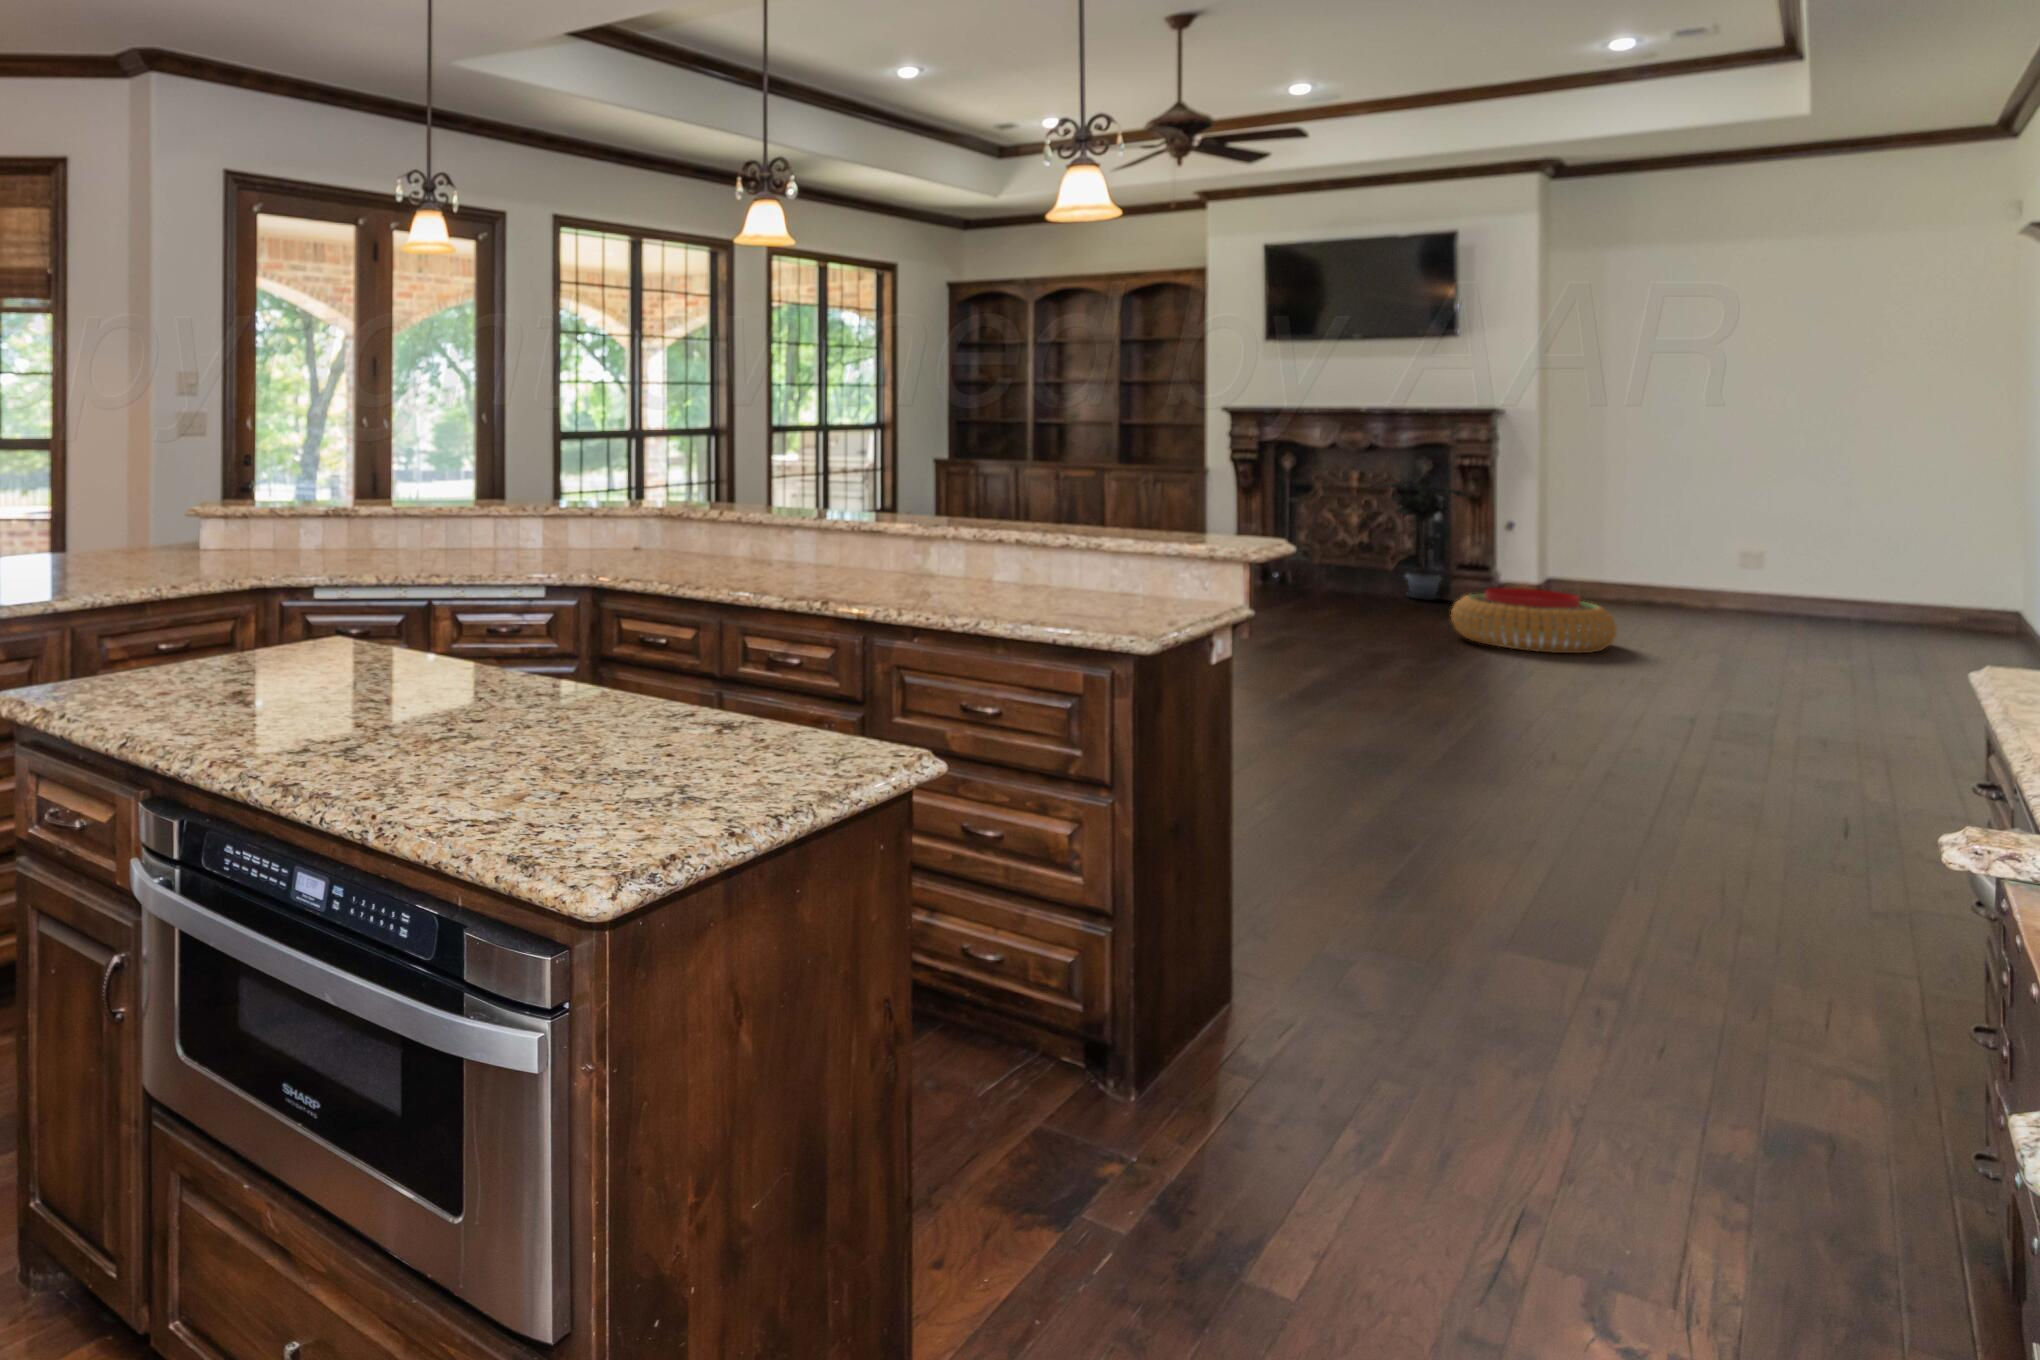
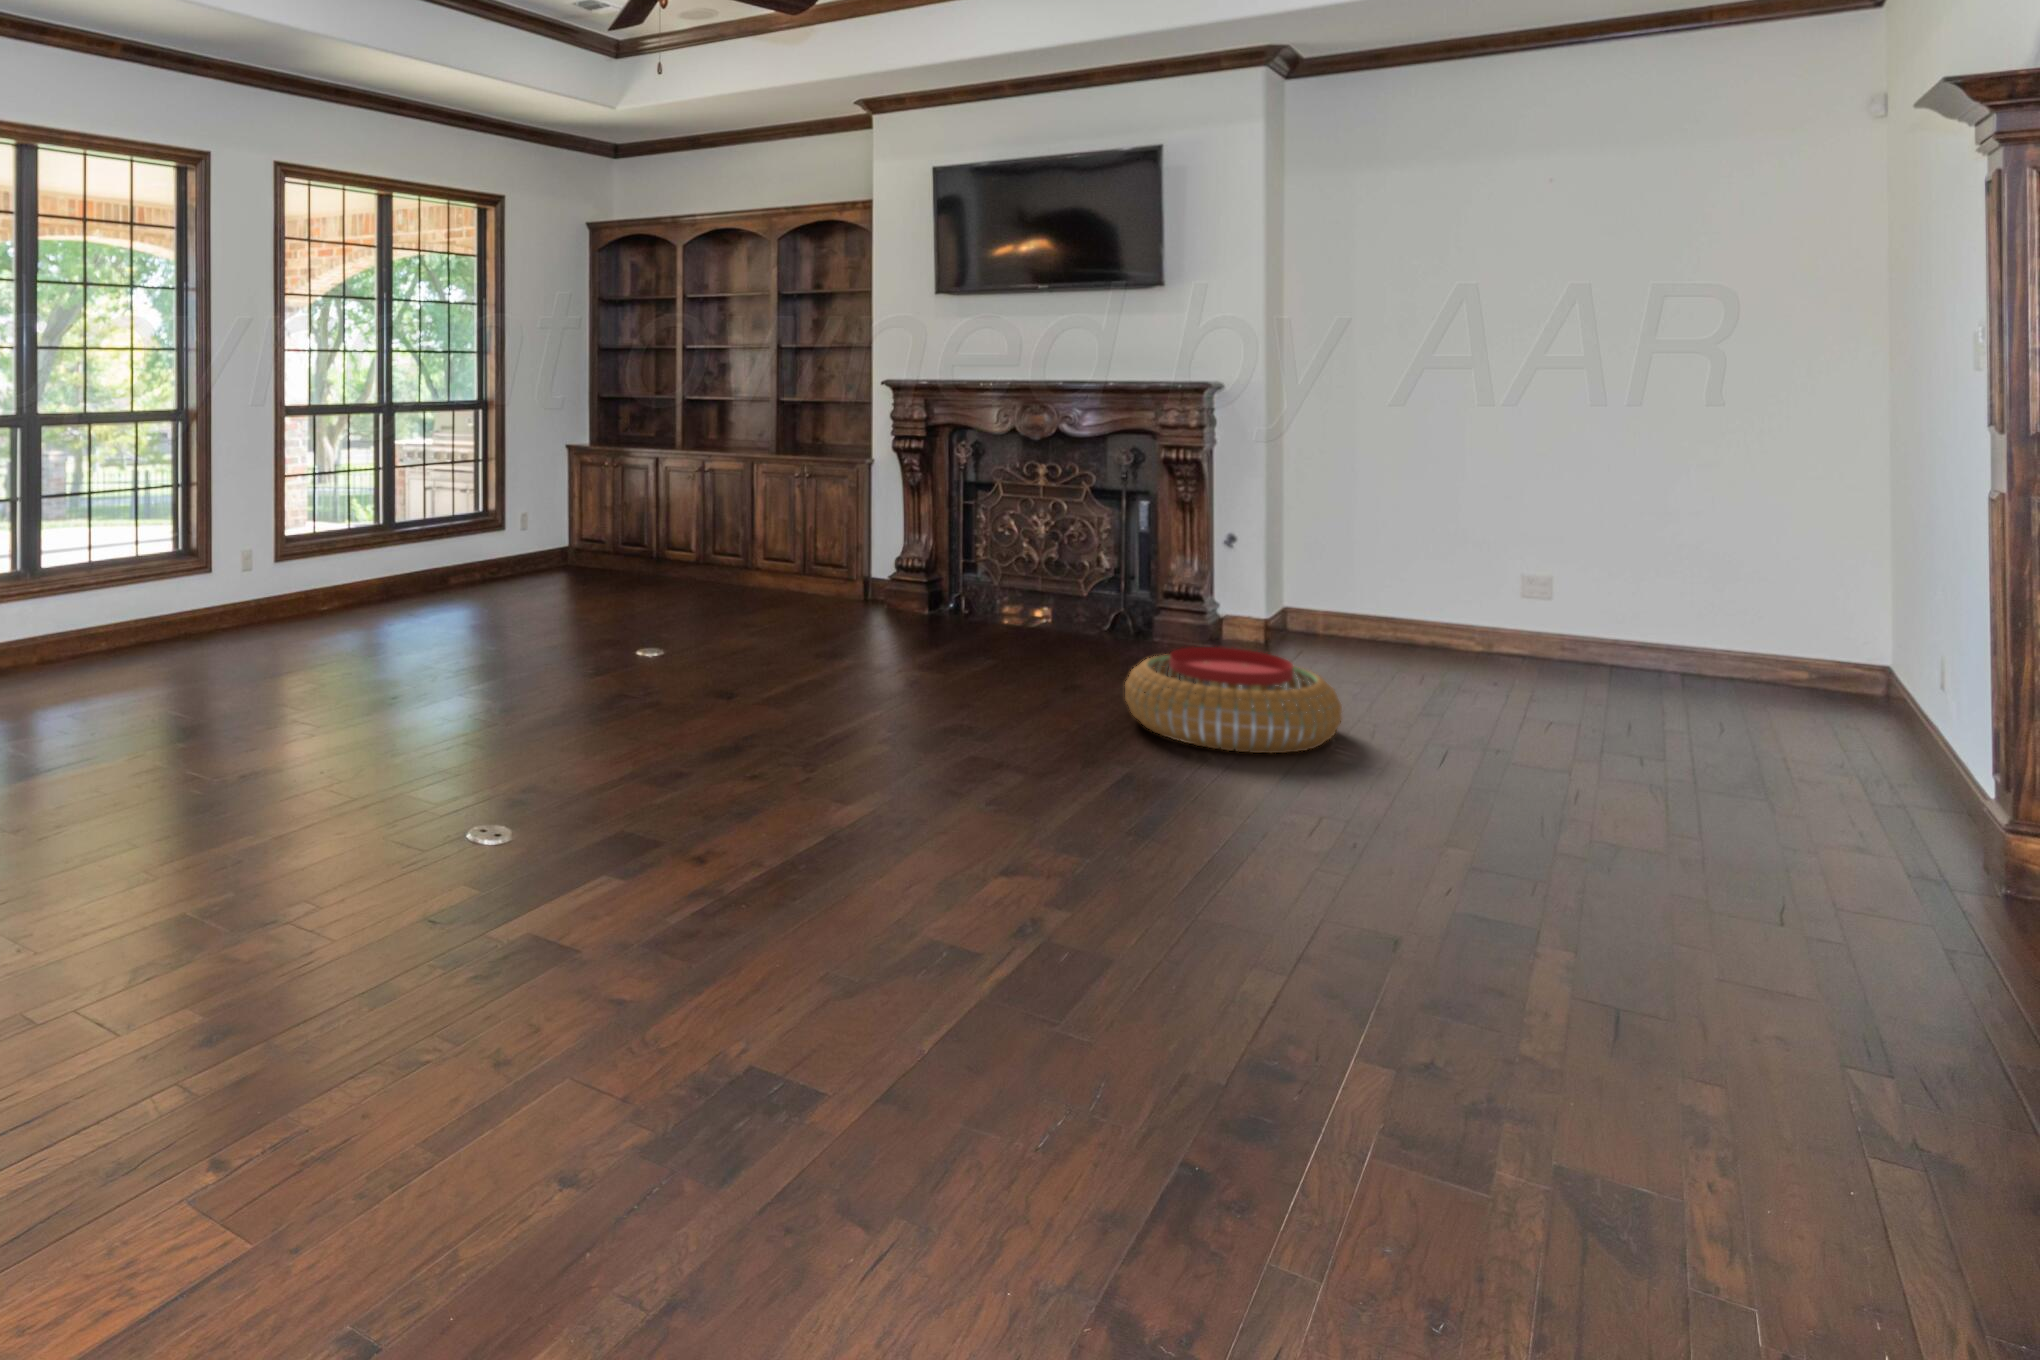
potted plant: present [1375,475,1467,600] -> none [1062,468,1181,642]

